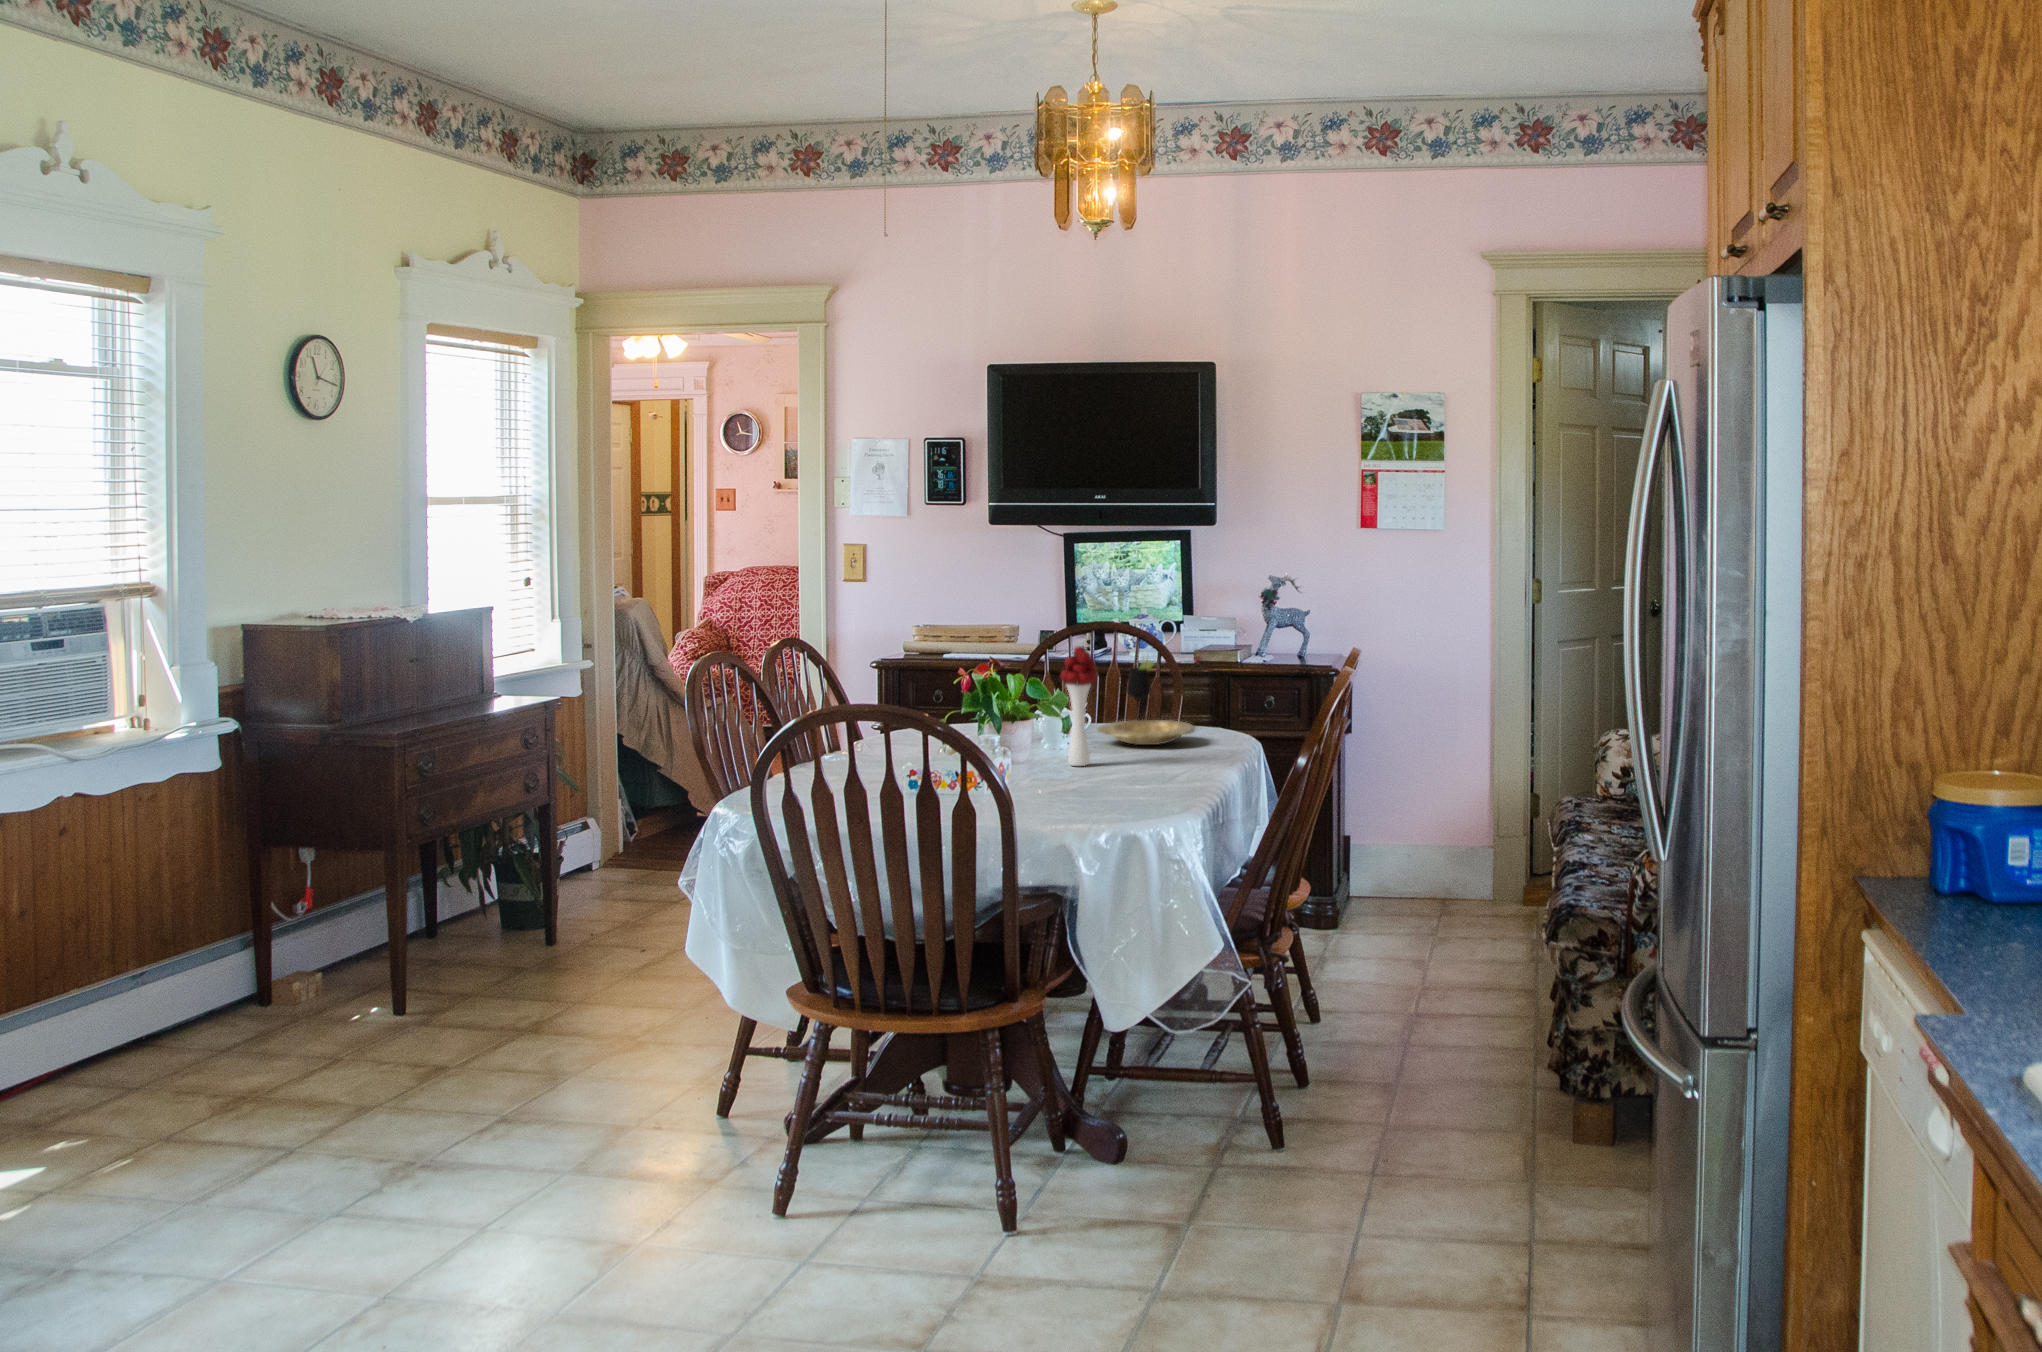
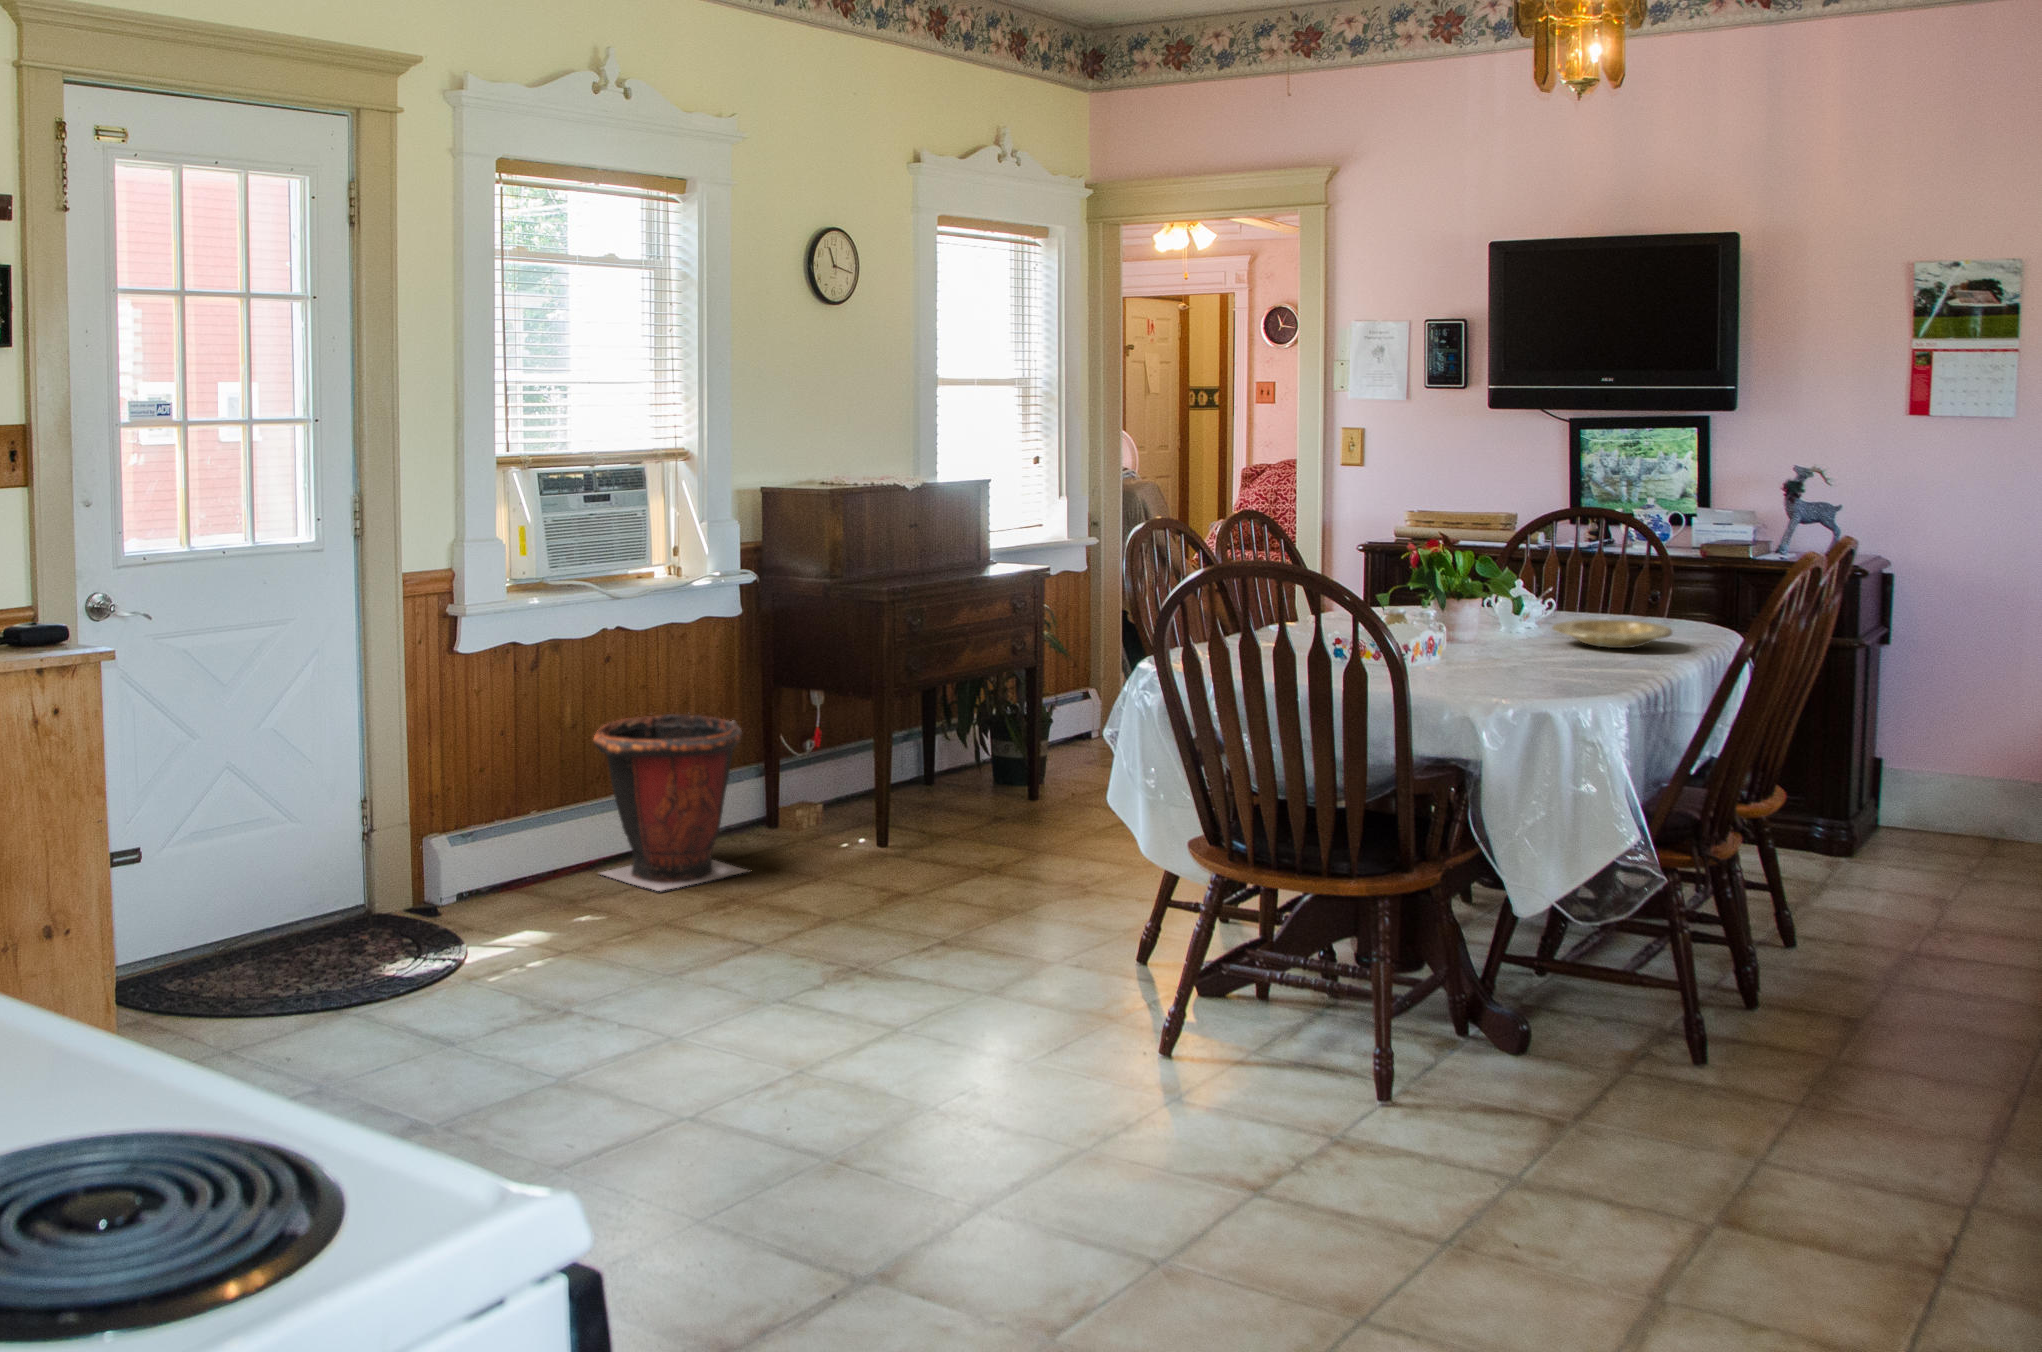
flower bouquet: present [1060,646,1096,766] -> none [1495,532,1540,665]
wine glass: present [1126,660,1154,720] -> none [1598,547,1635,630]
waste bin: none [56,879,260,1101] -> present [594,714,750,891]

